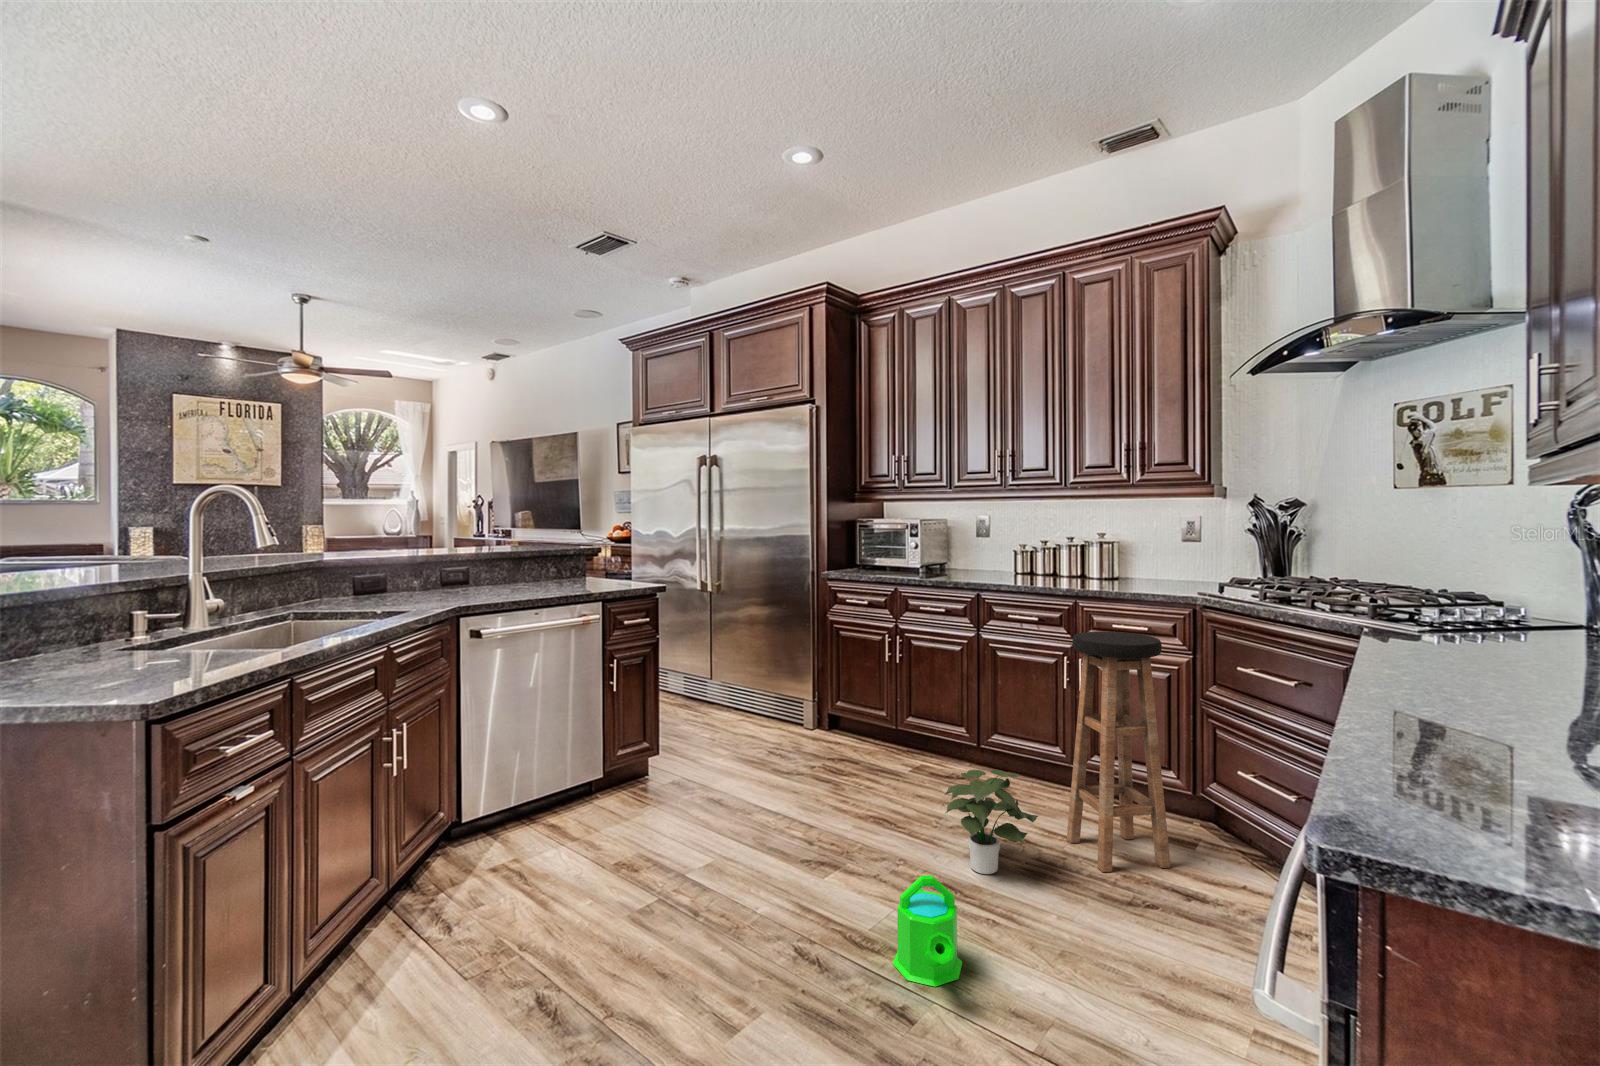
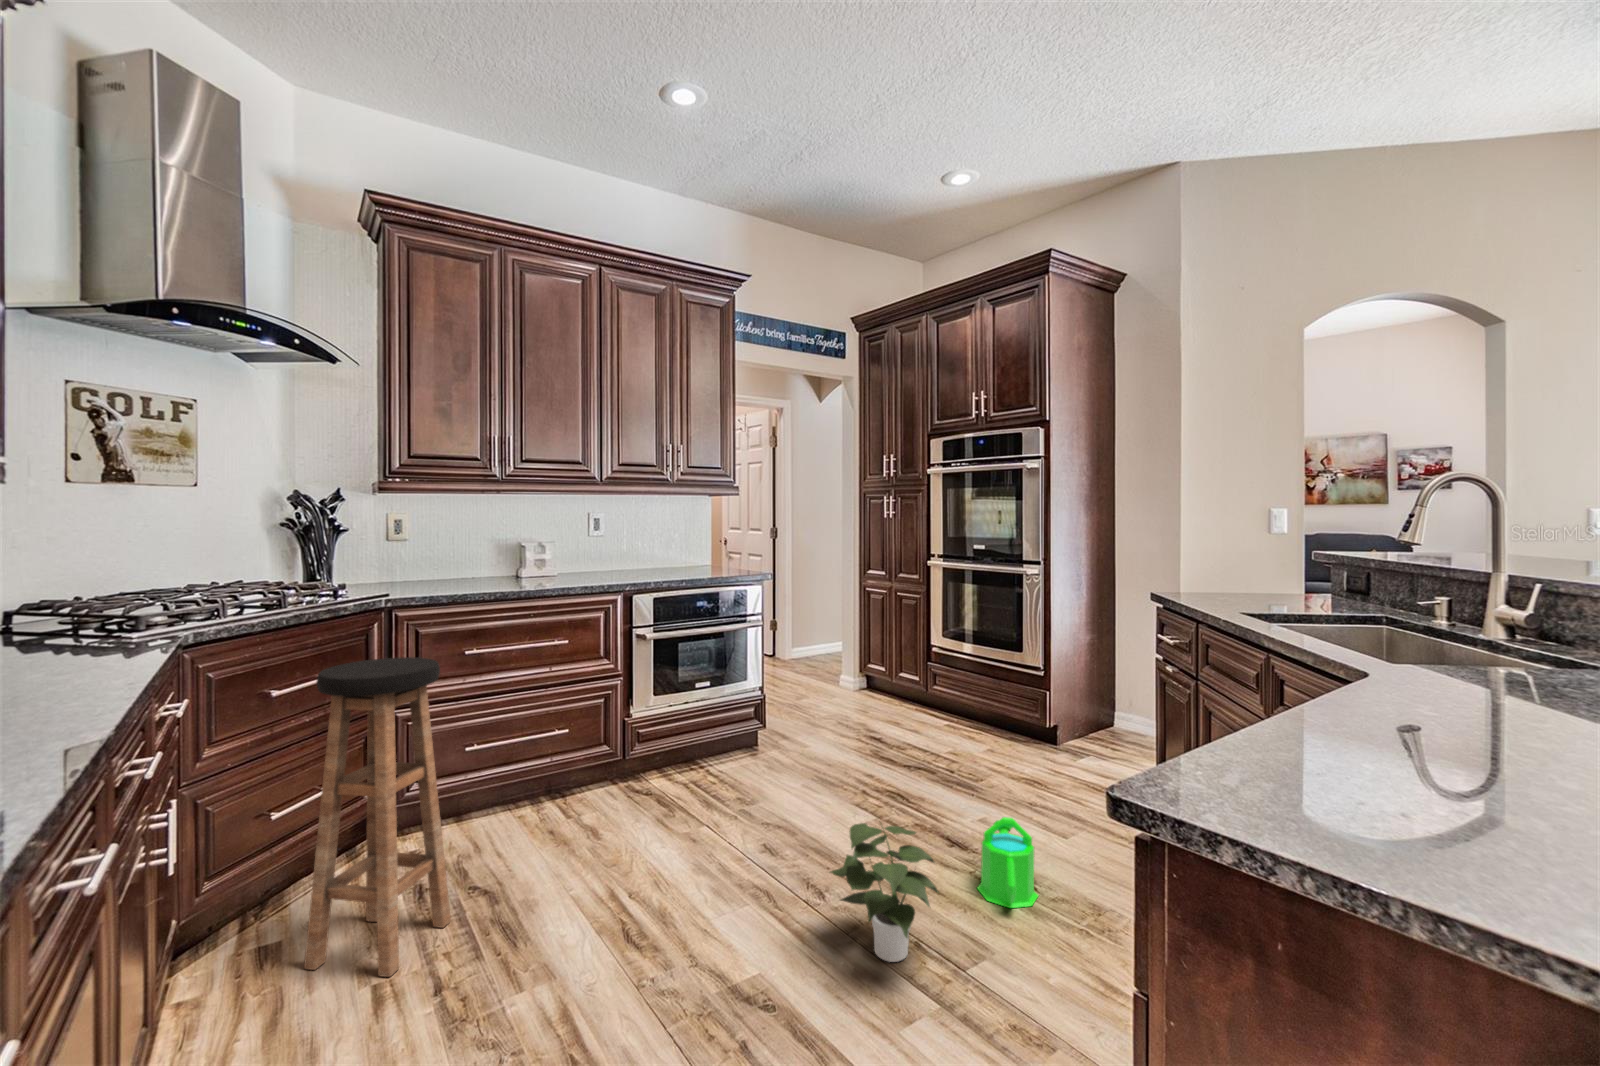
potted plant: present [945,769,1038,874] -> present [830,823,939,962]
watering can: present [893,875,963,987] -> present [977,817,1038,908]

